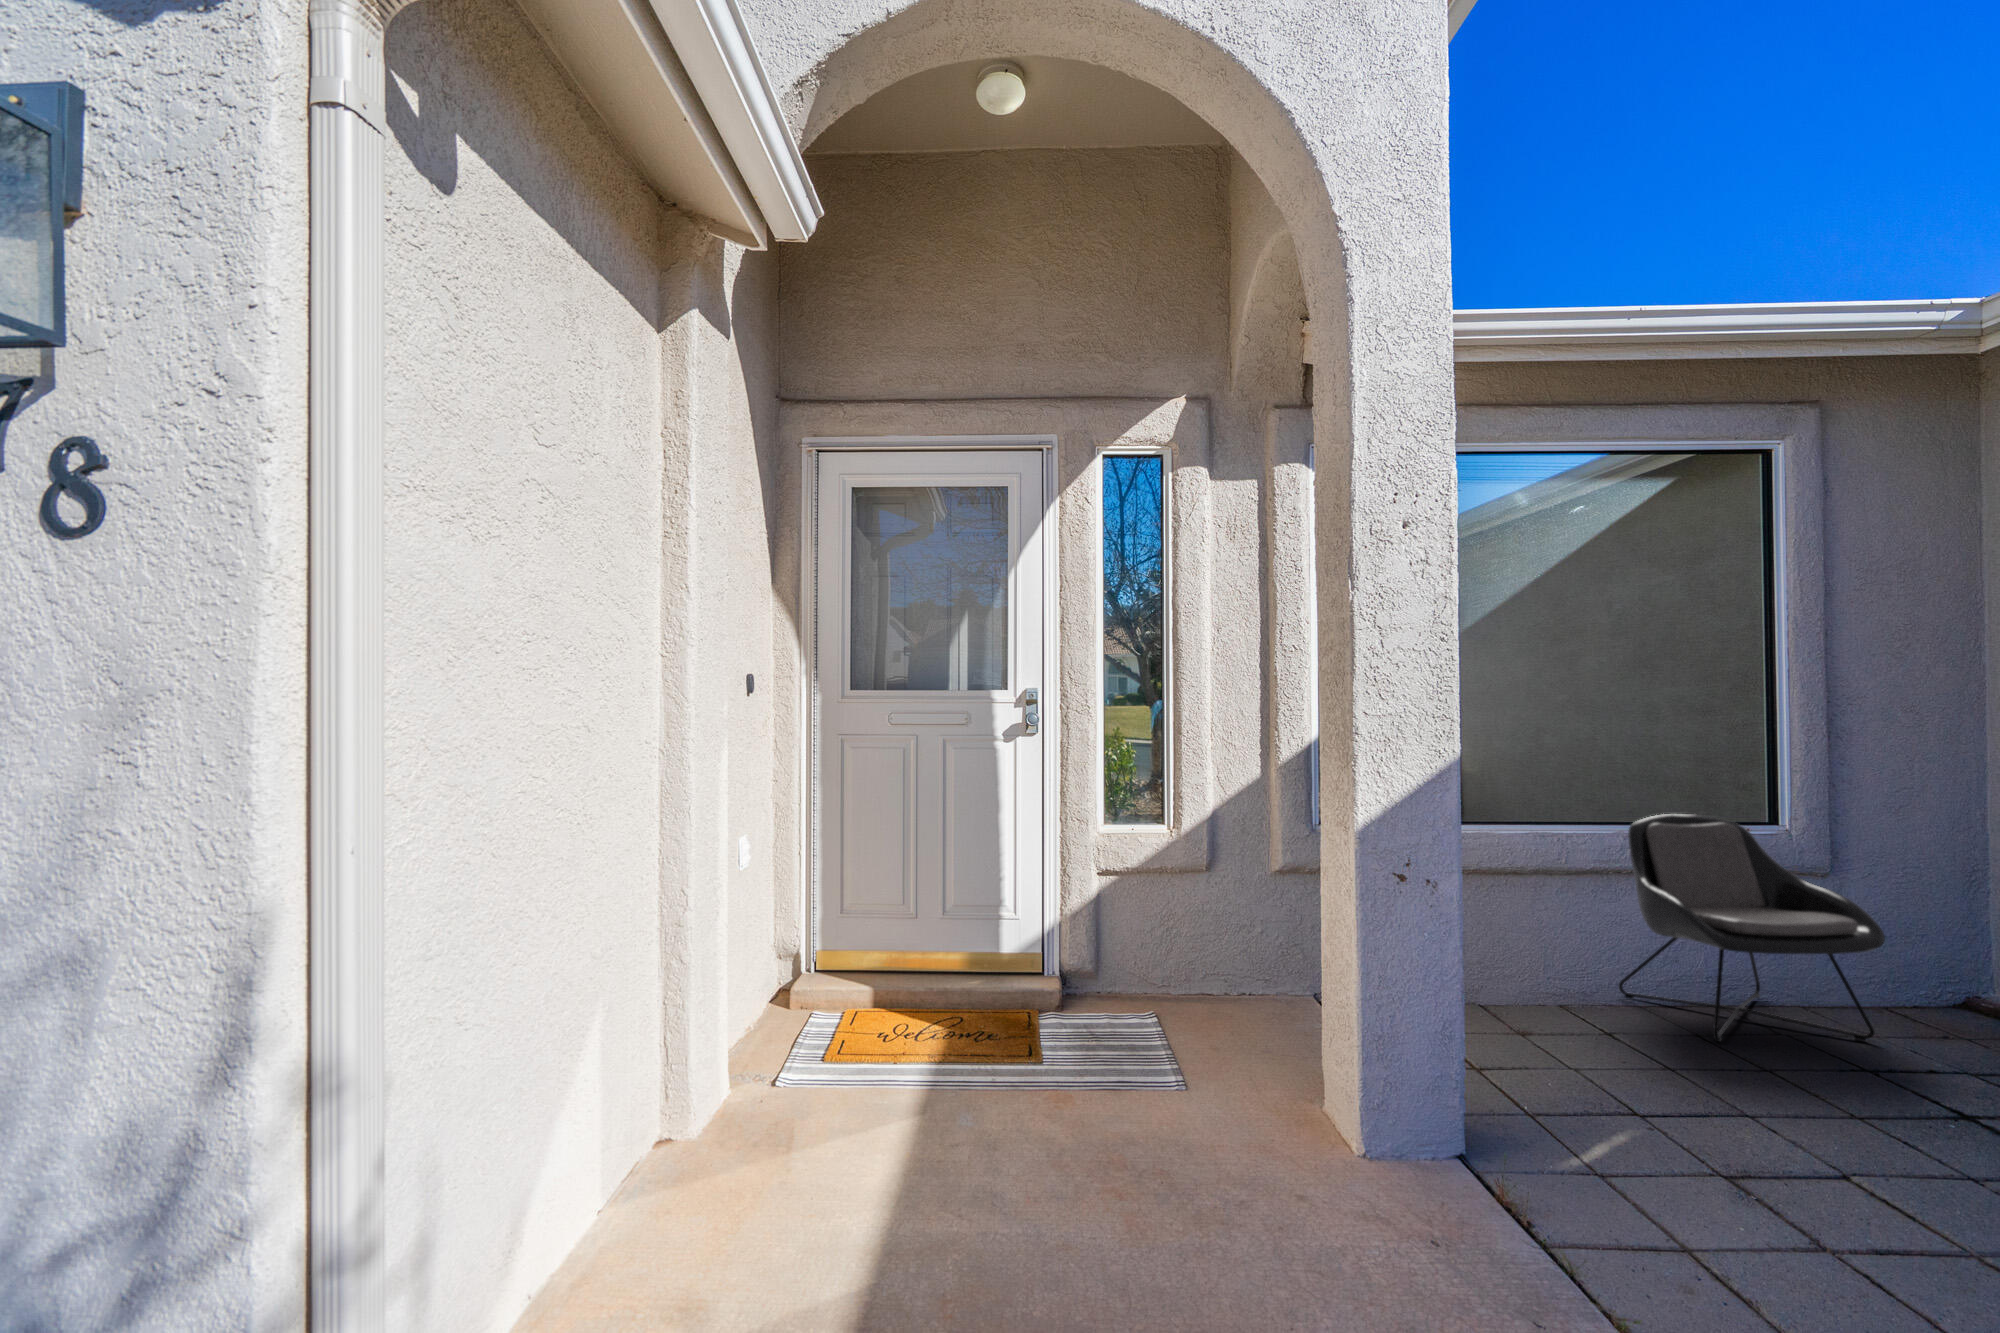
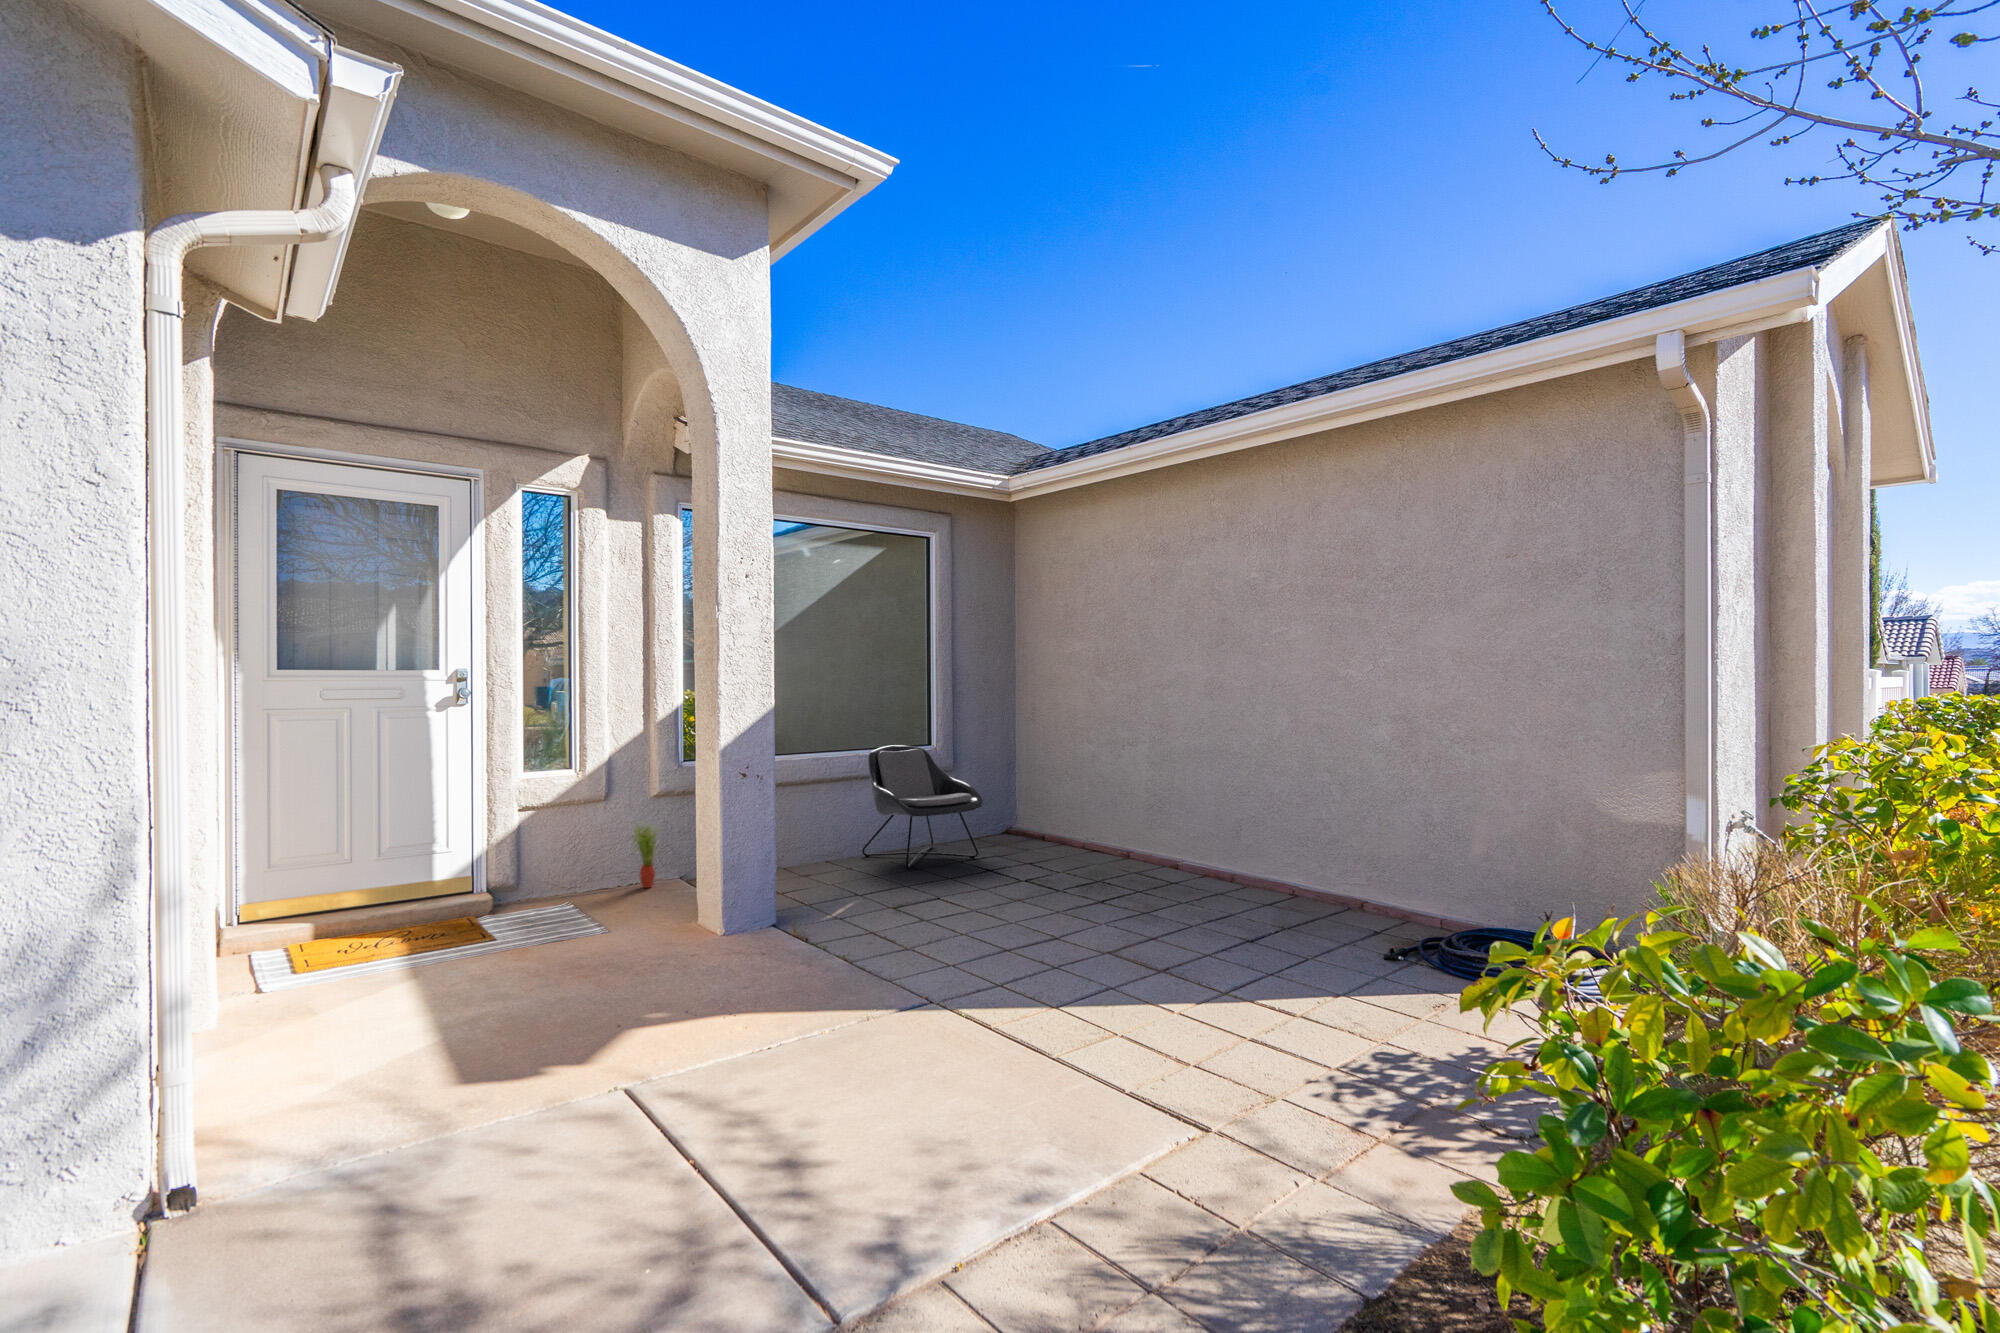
potted plant: none [1244,901,1287,999] -> present [632,823,657,888]

